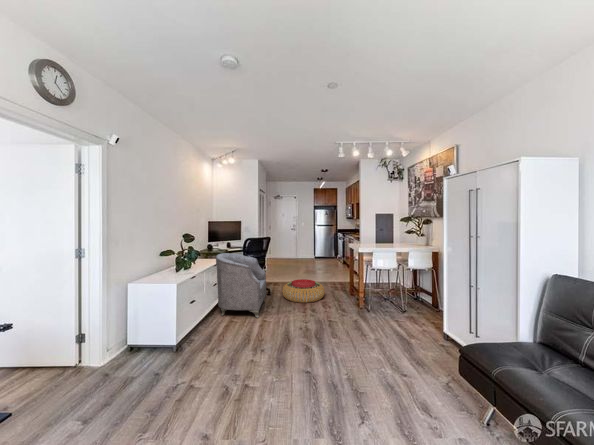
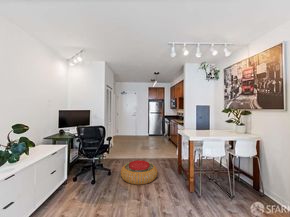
armchair: present [216,253,266,318] -> none [52,141,105,210]

